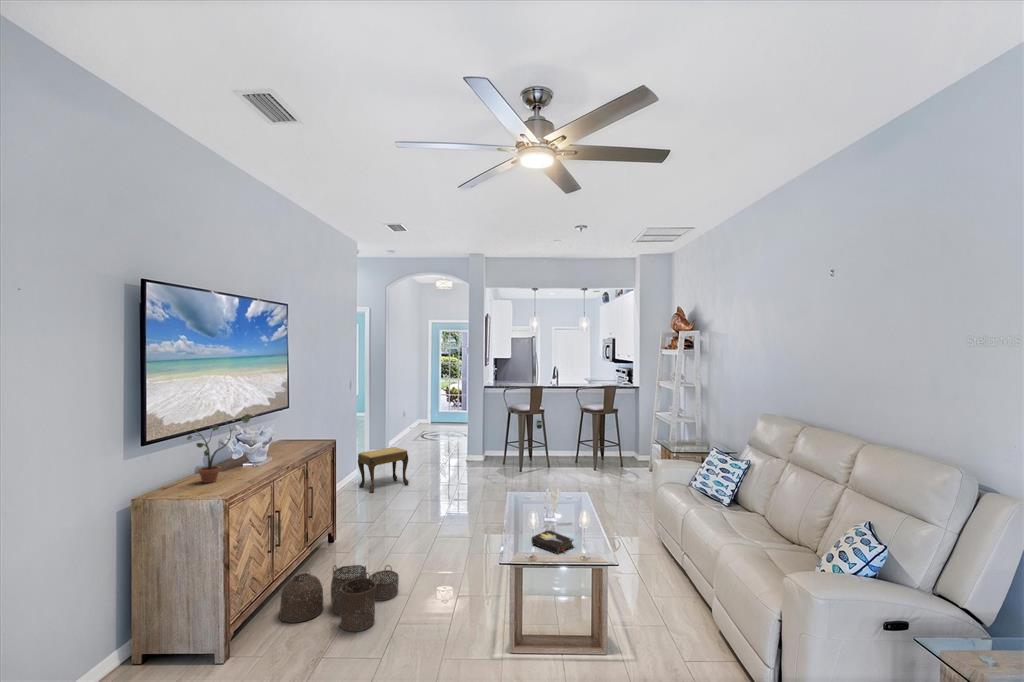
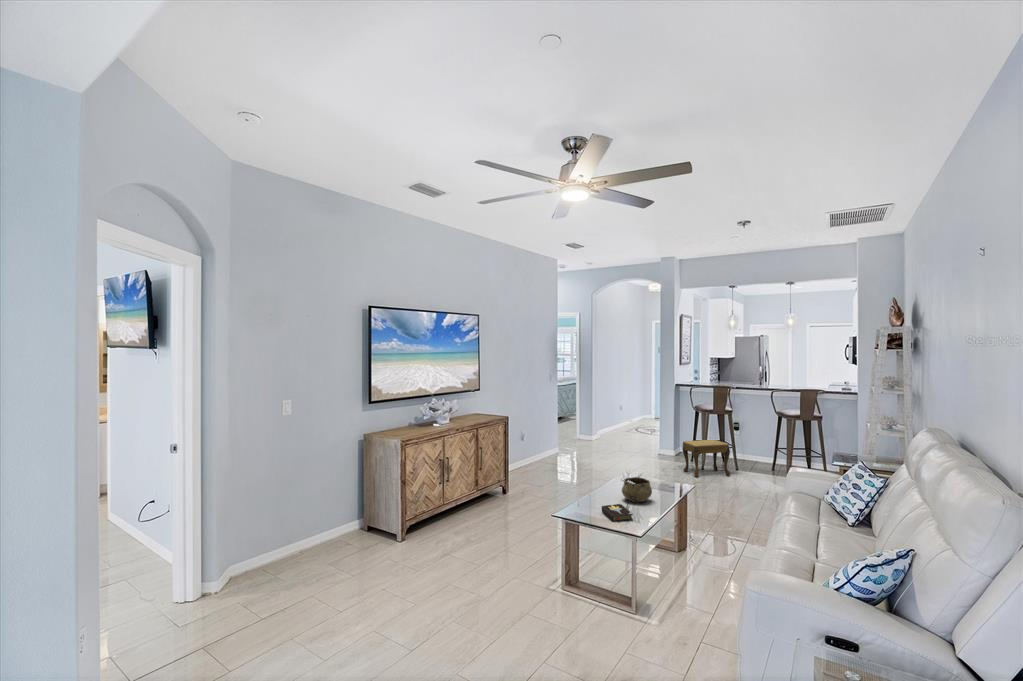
potted plant: present [187,414,251,483] -> none [395,390,432,431]
footstool: present [358,447,409,493] -> present [682,440,730,477]
decorative bowl: none [531,494,562,524] -> present [622,477,652,502]
woven basket: present [279,565,399,631] -> none [445,501,526,548]

